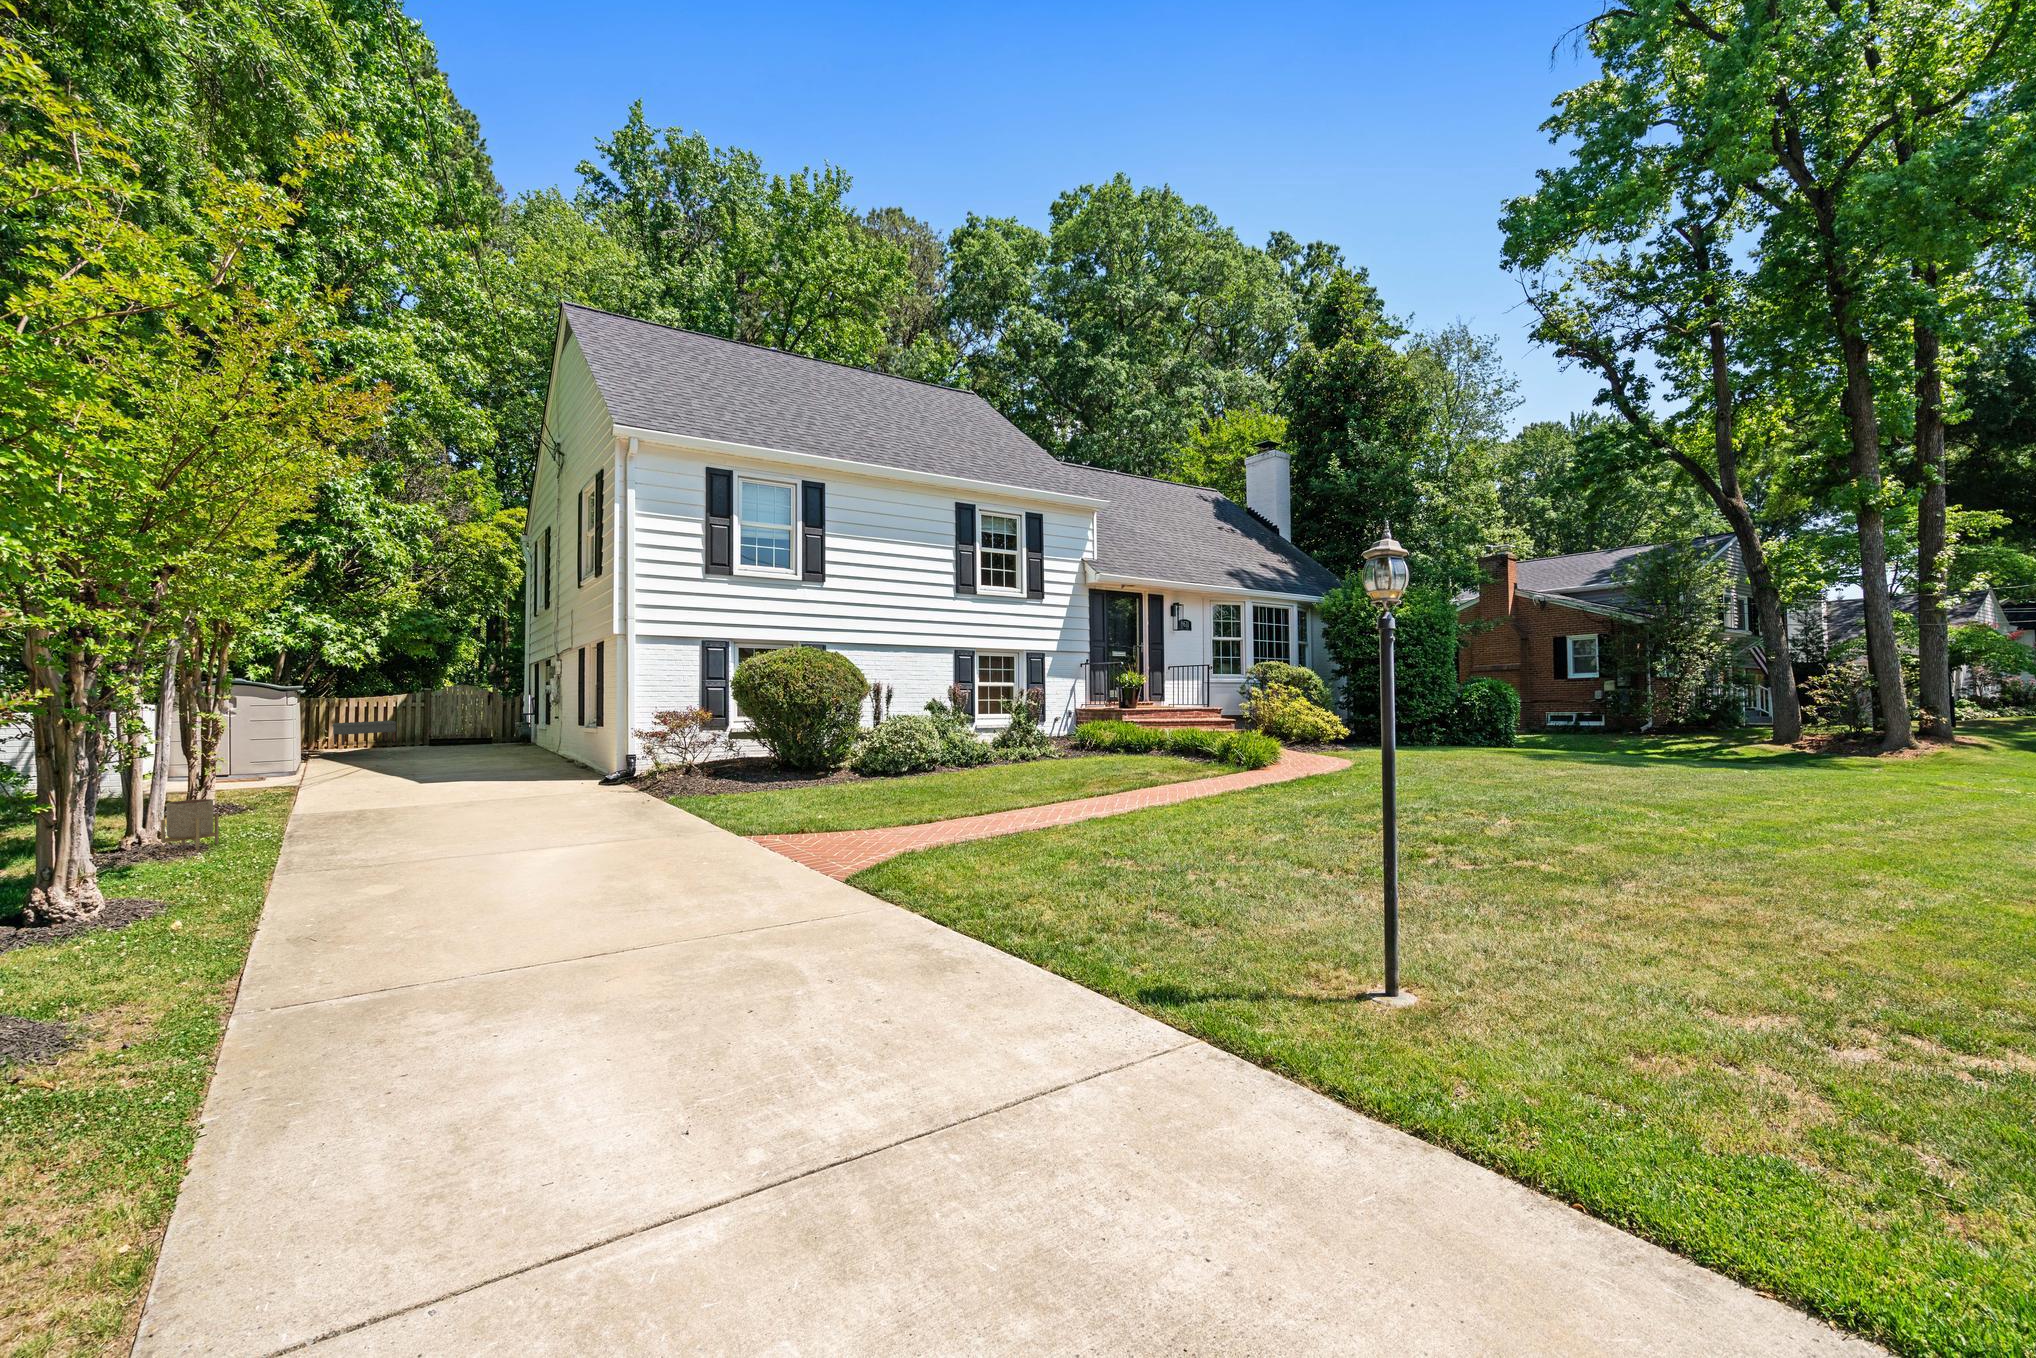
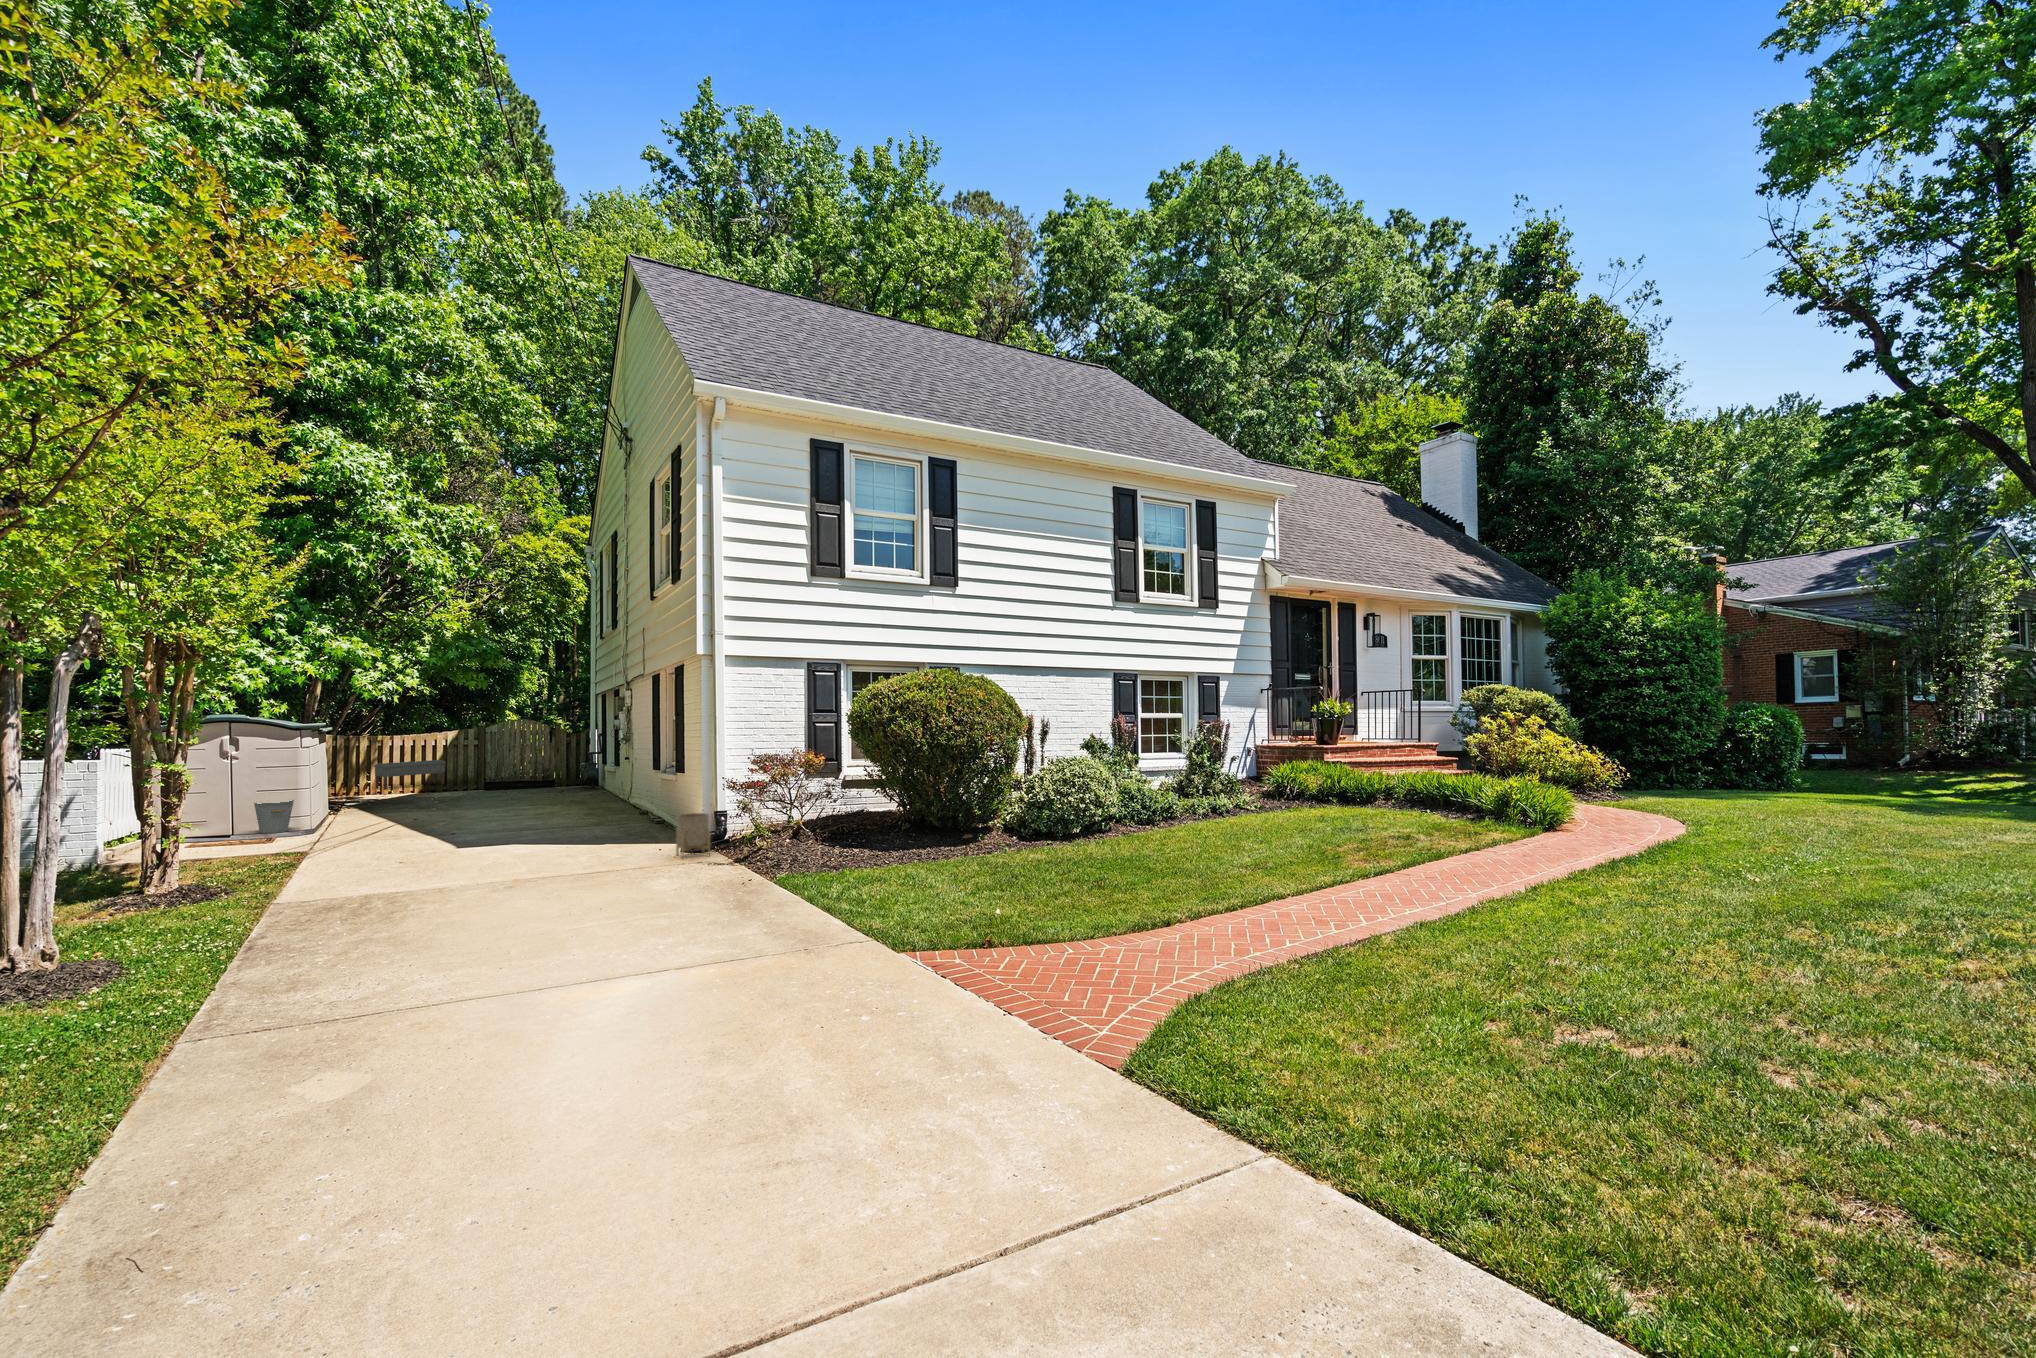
bucket: none [245,747,279,774] -> present [254,800,294,833]
planter: present [161,799,219,851] -> present [676,813,710,858]

